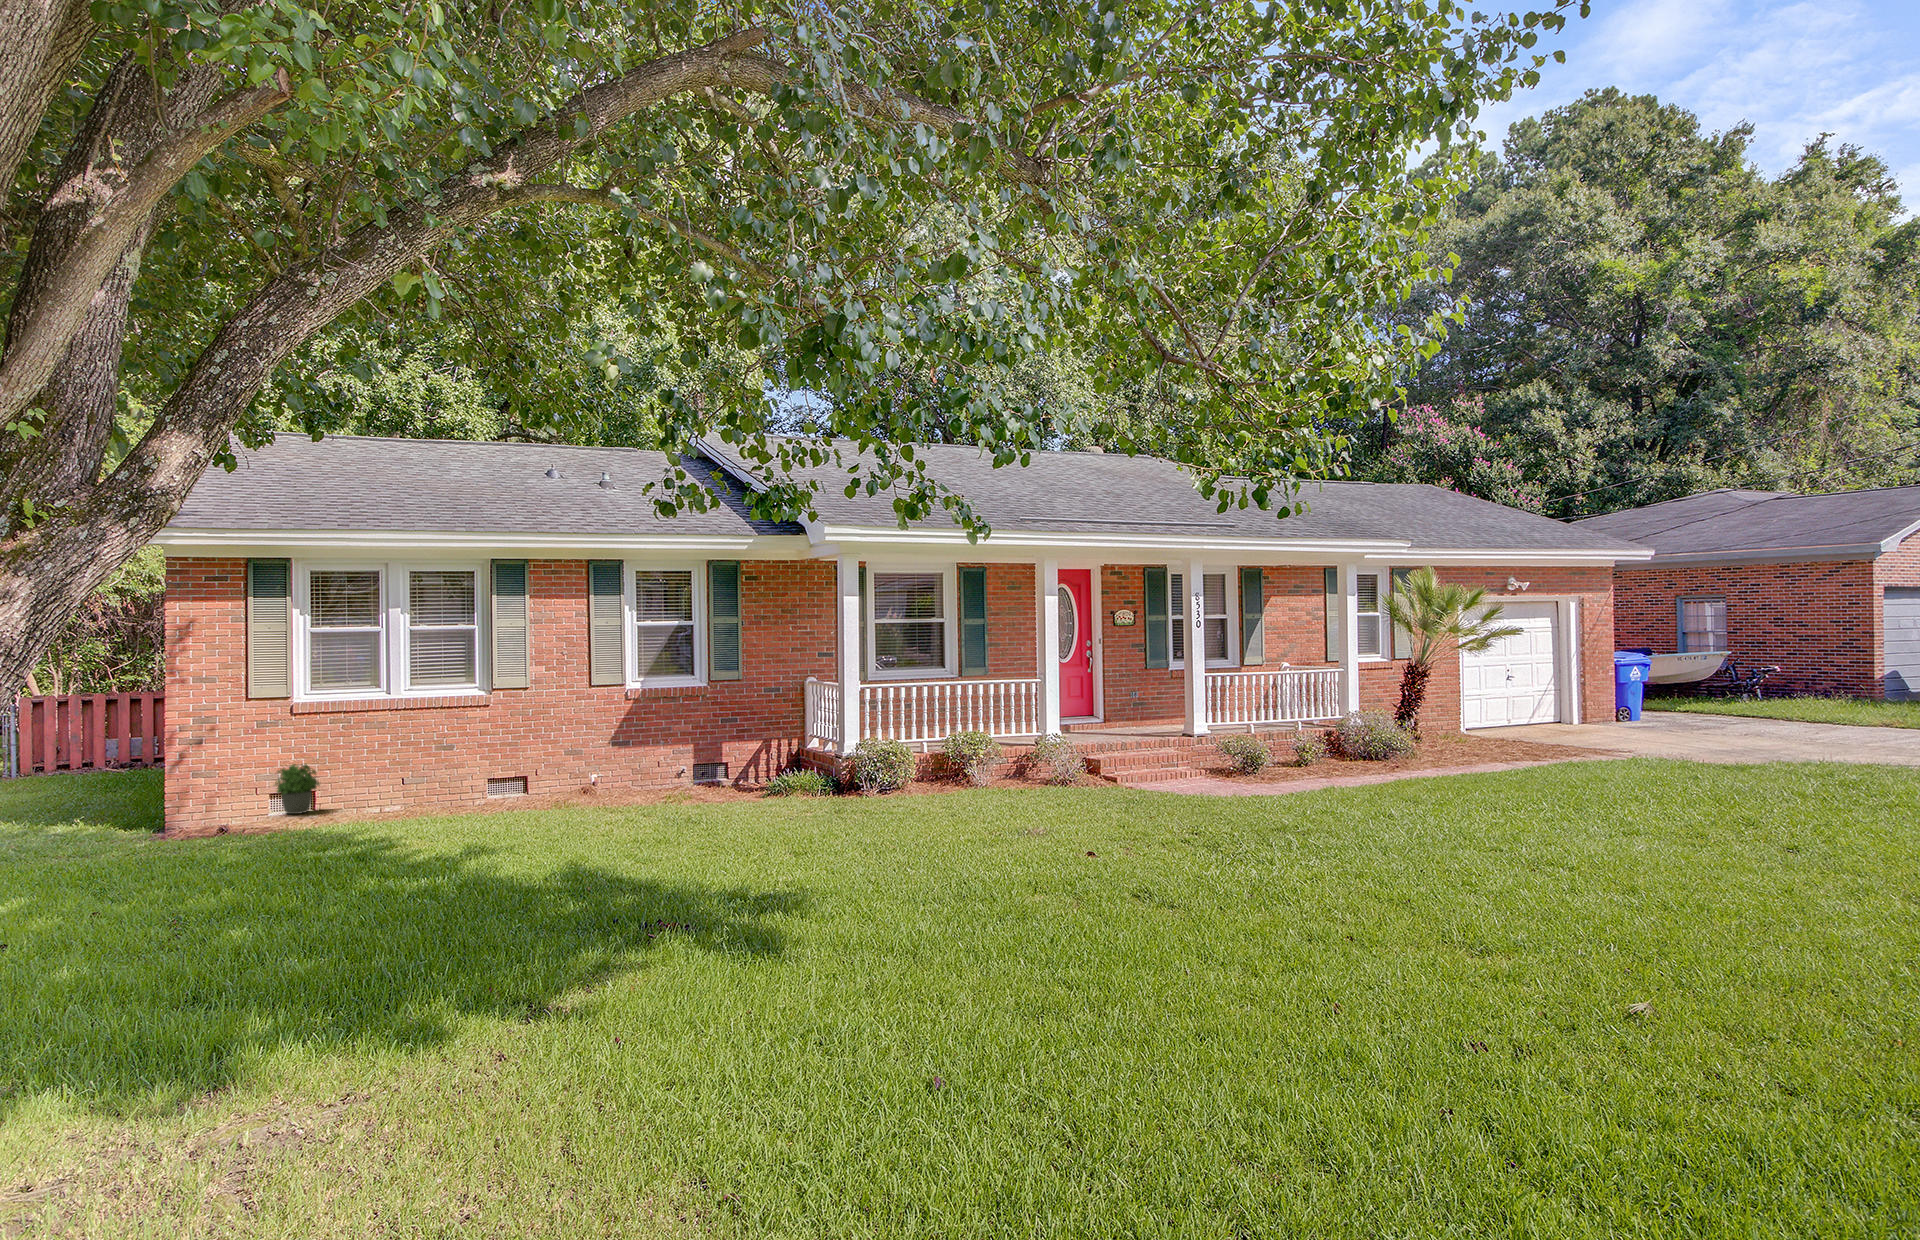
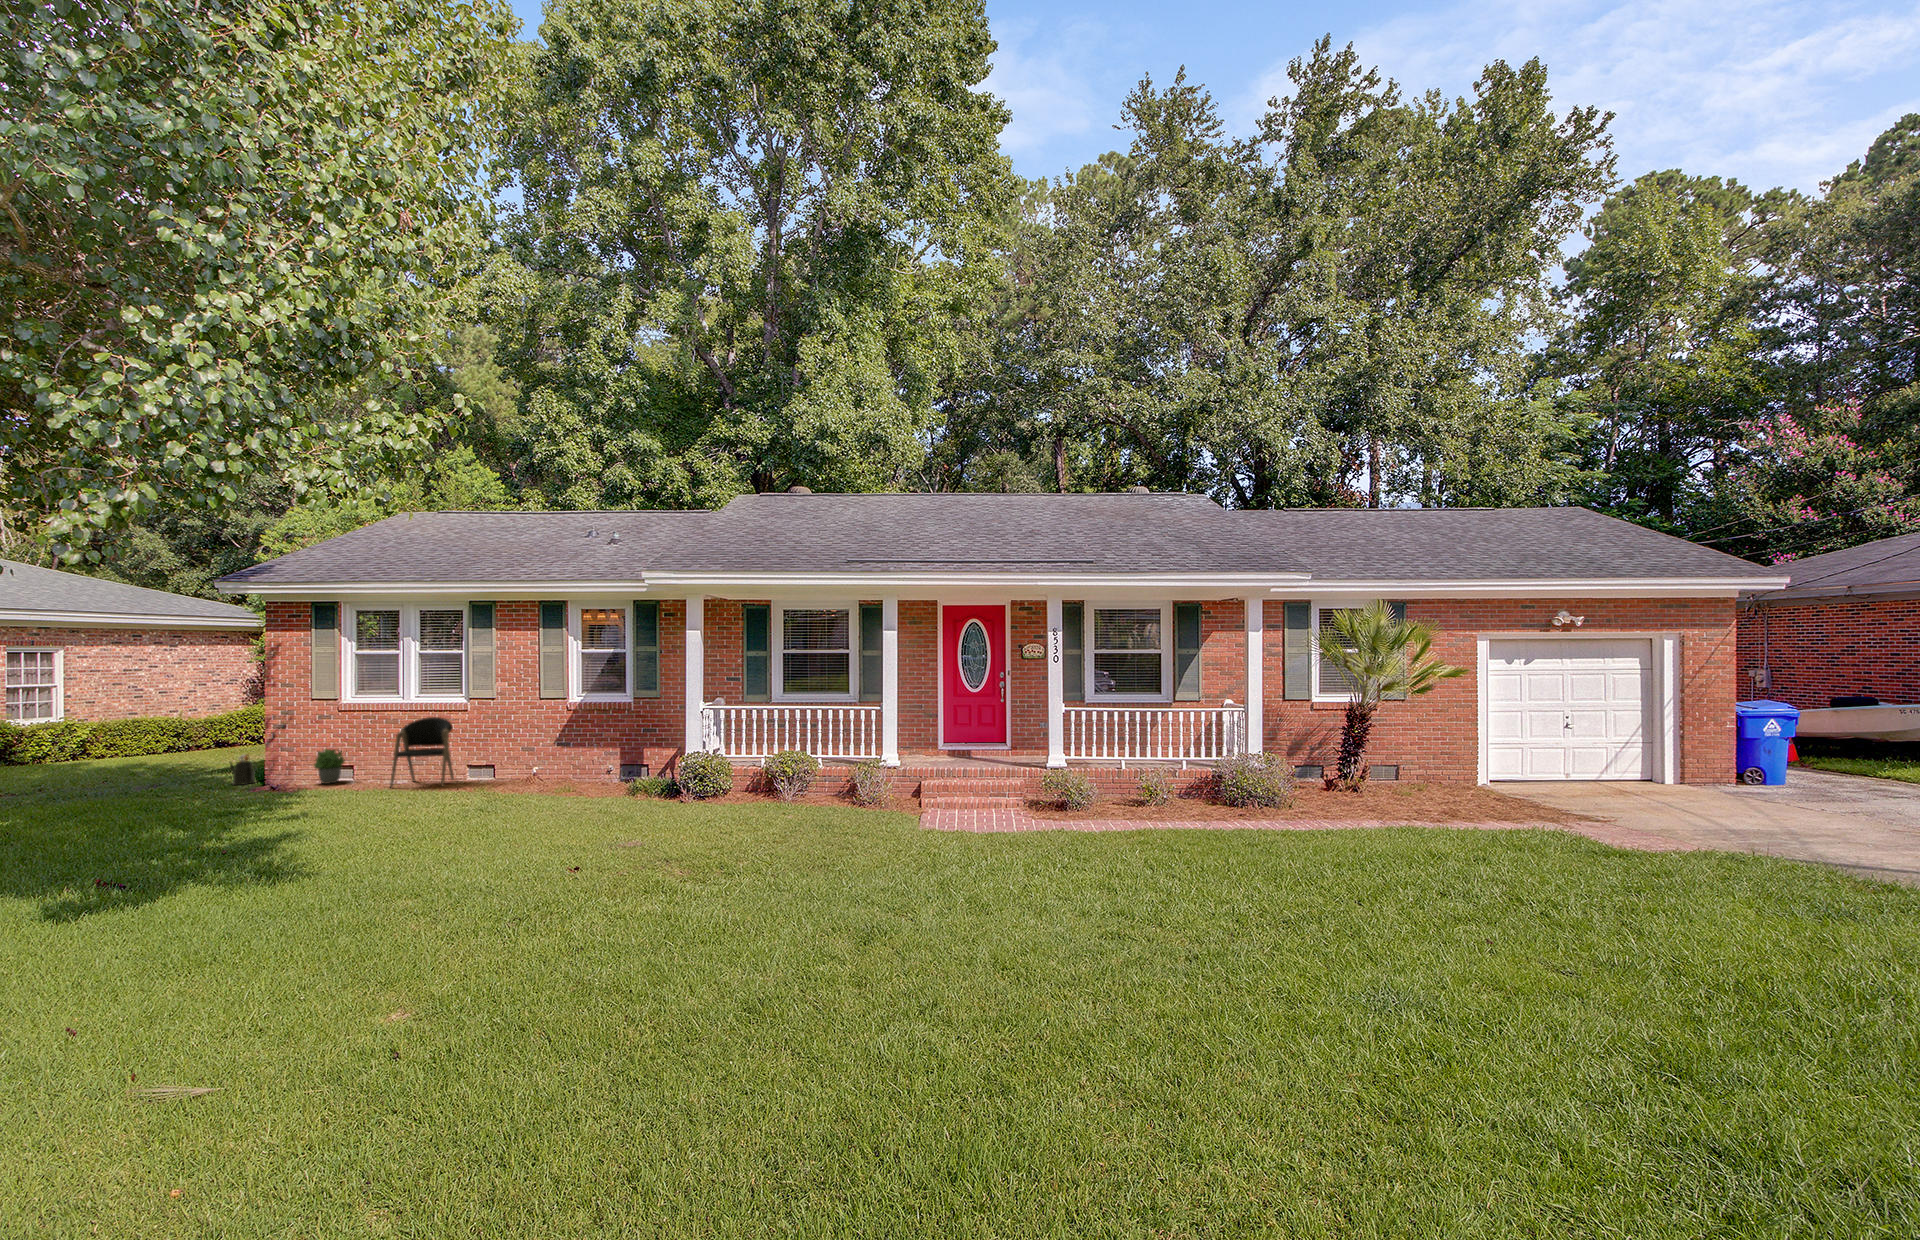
chair: none [422,714,499,810] -> present [390,717,454,788]
watering can: none [118,775,170,827] -> present [230,754,256,785]

